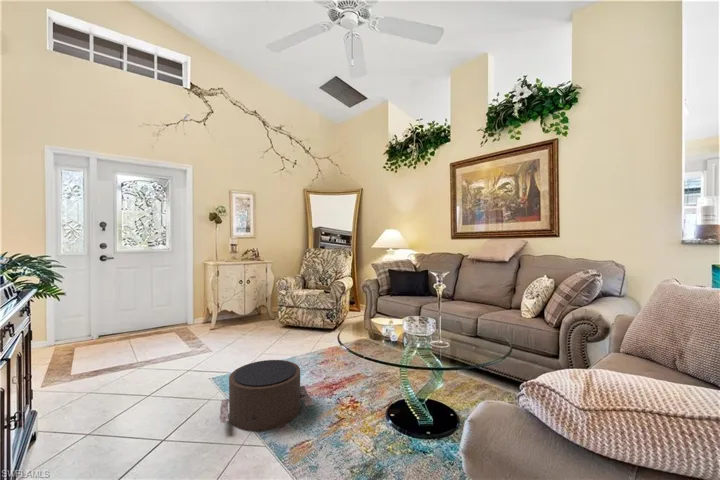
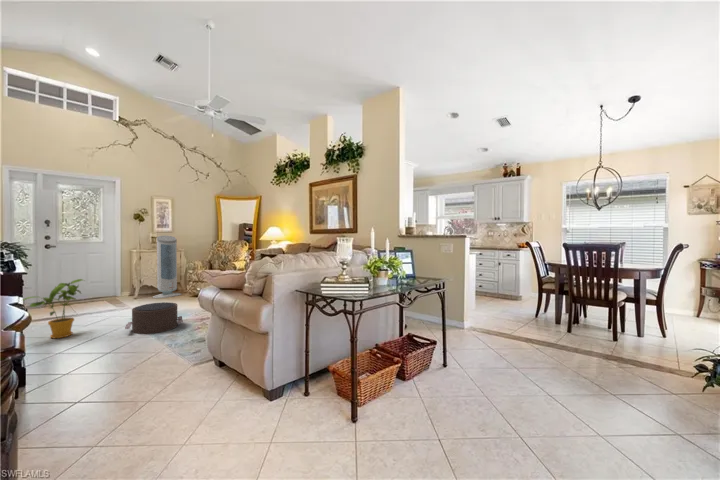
air purifier: none [234,243,270,332] -> present [153,236,181,298]
house plant: none [42,325,153,436] -> present [23,279,82,338]

